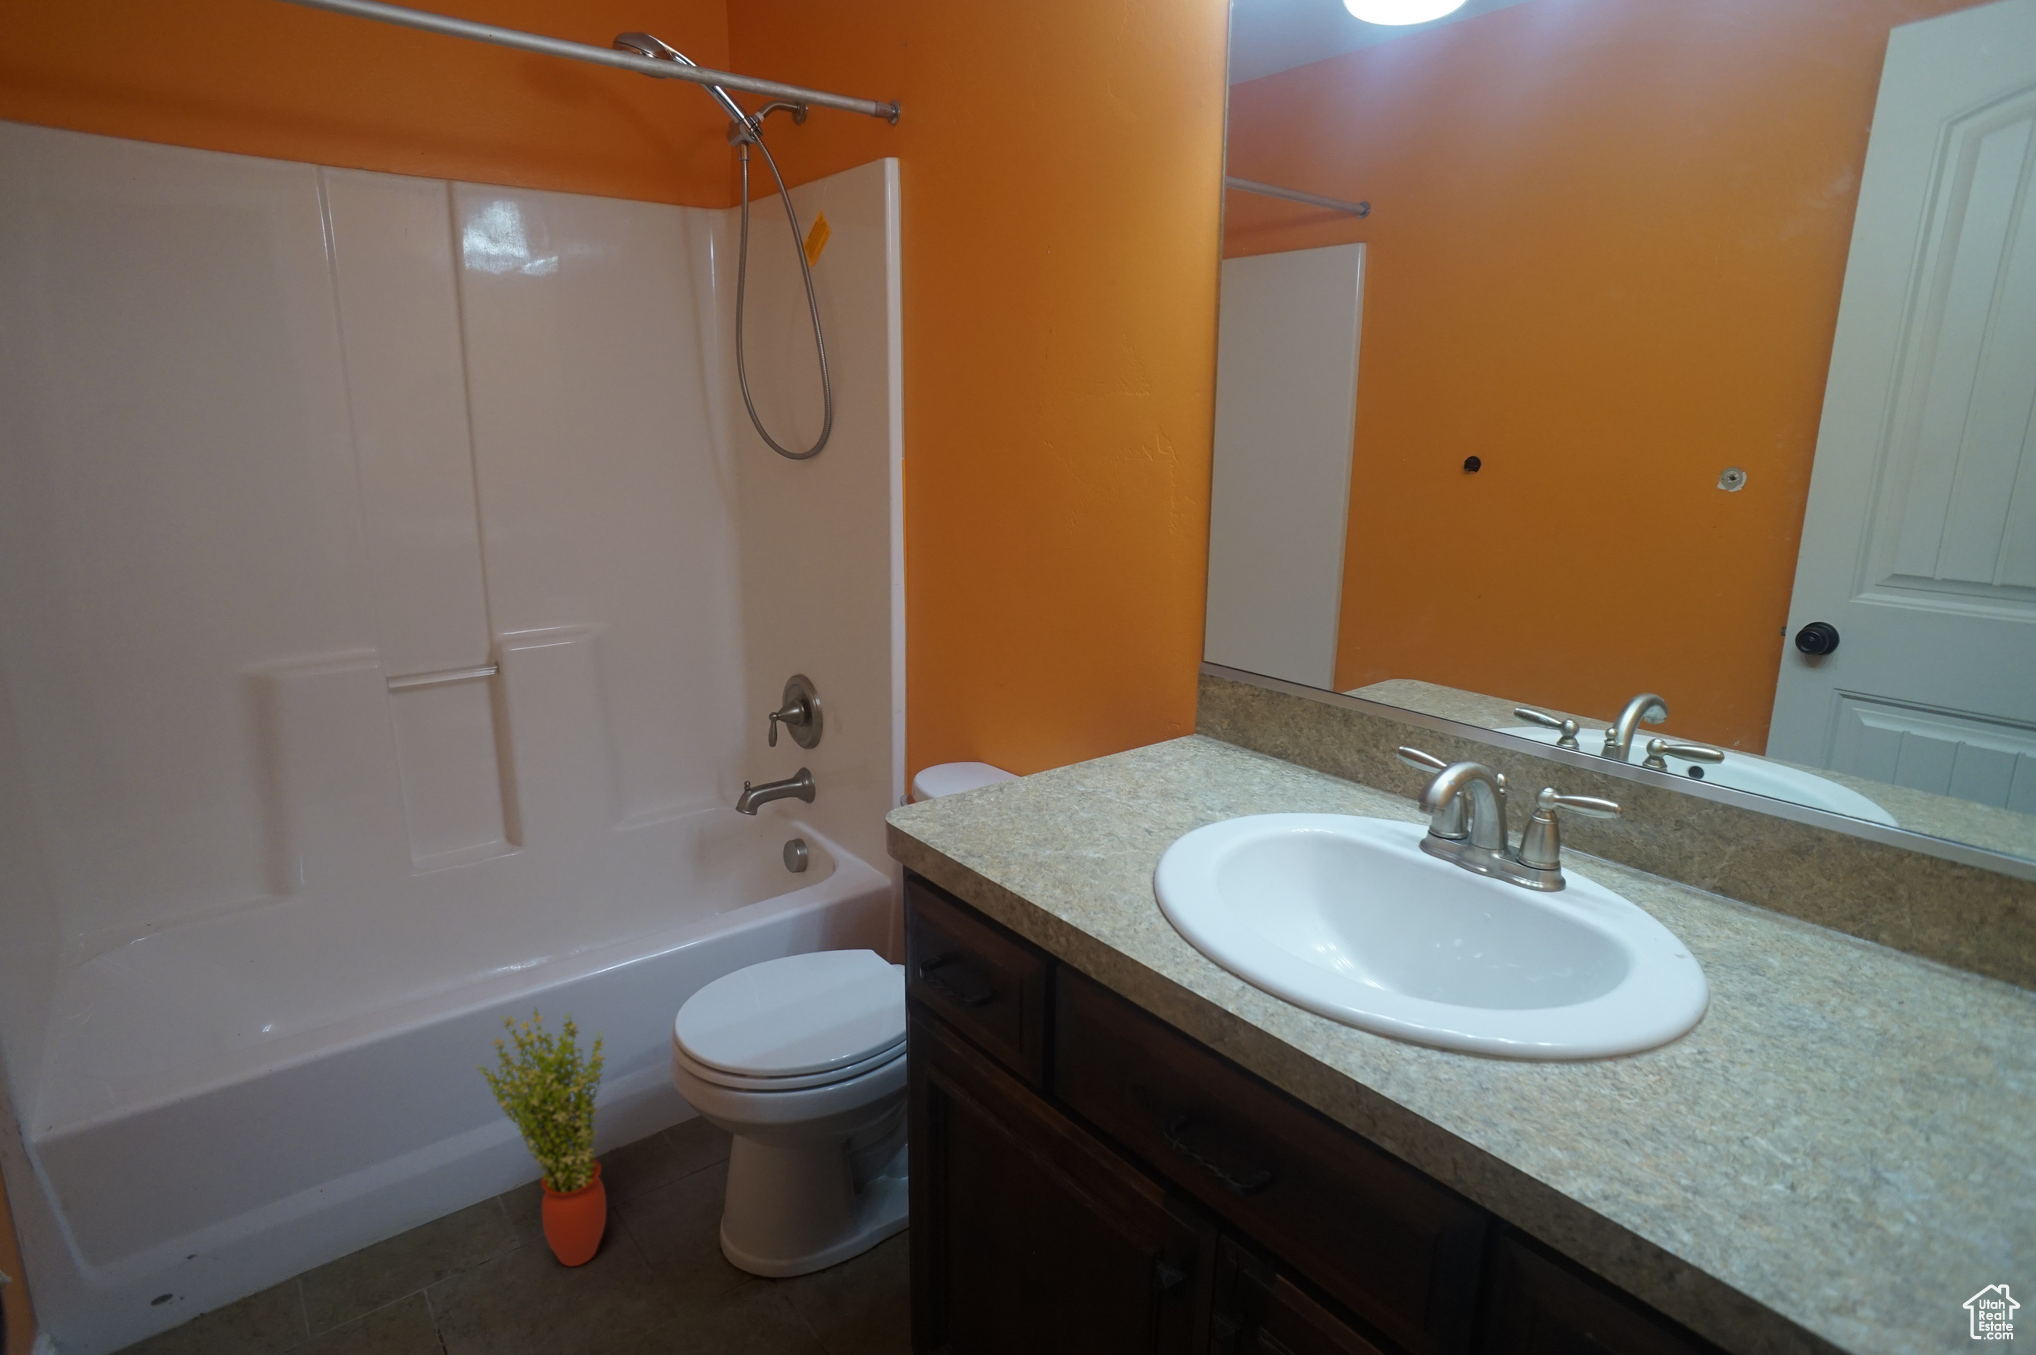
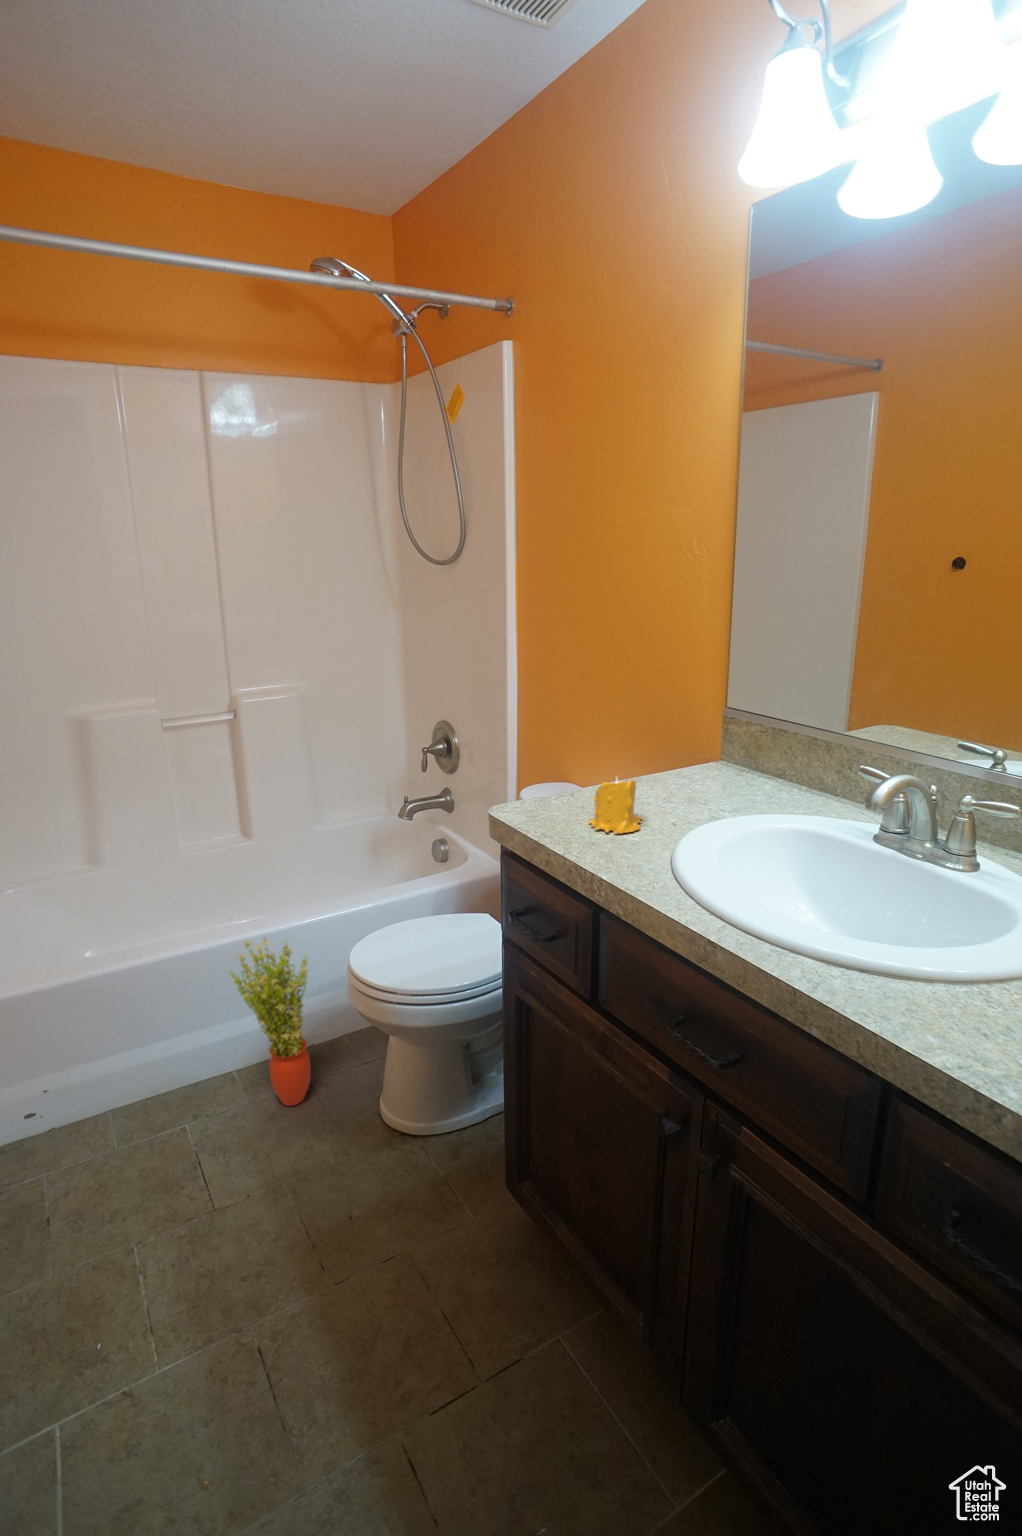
candle: none [1031,763,1107,848] -> present [589,780,642,834]

